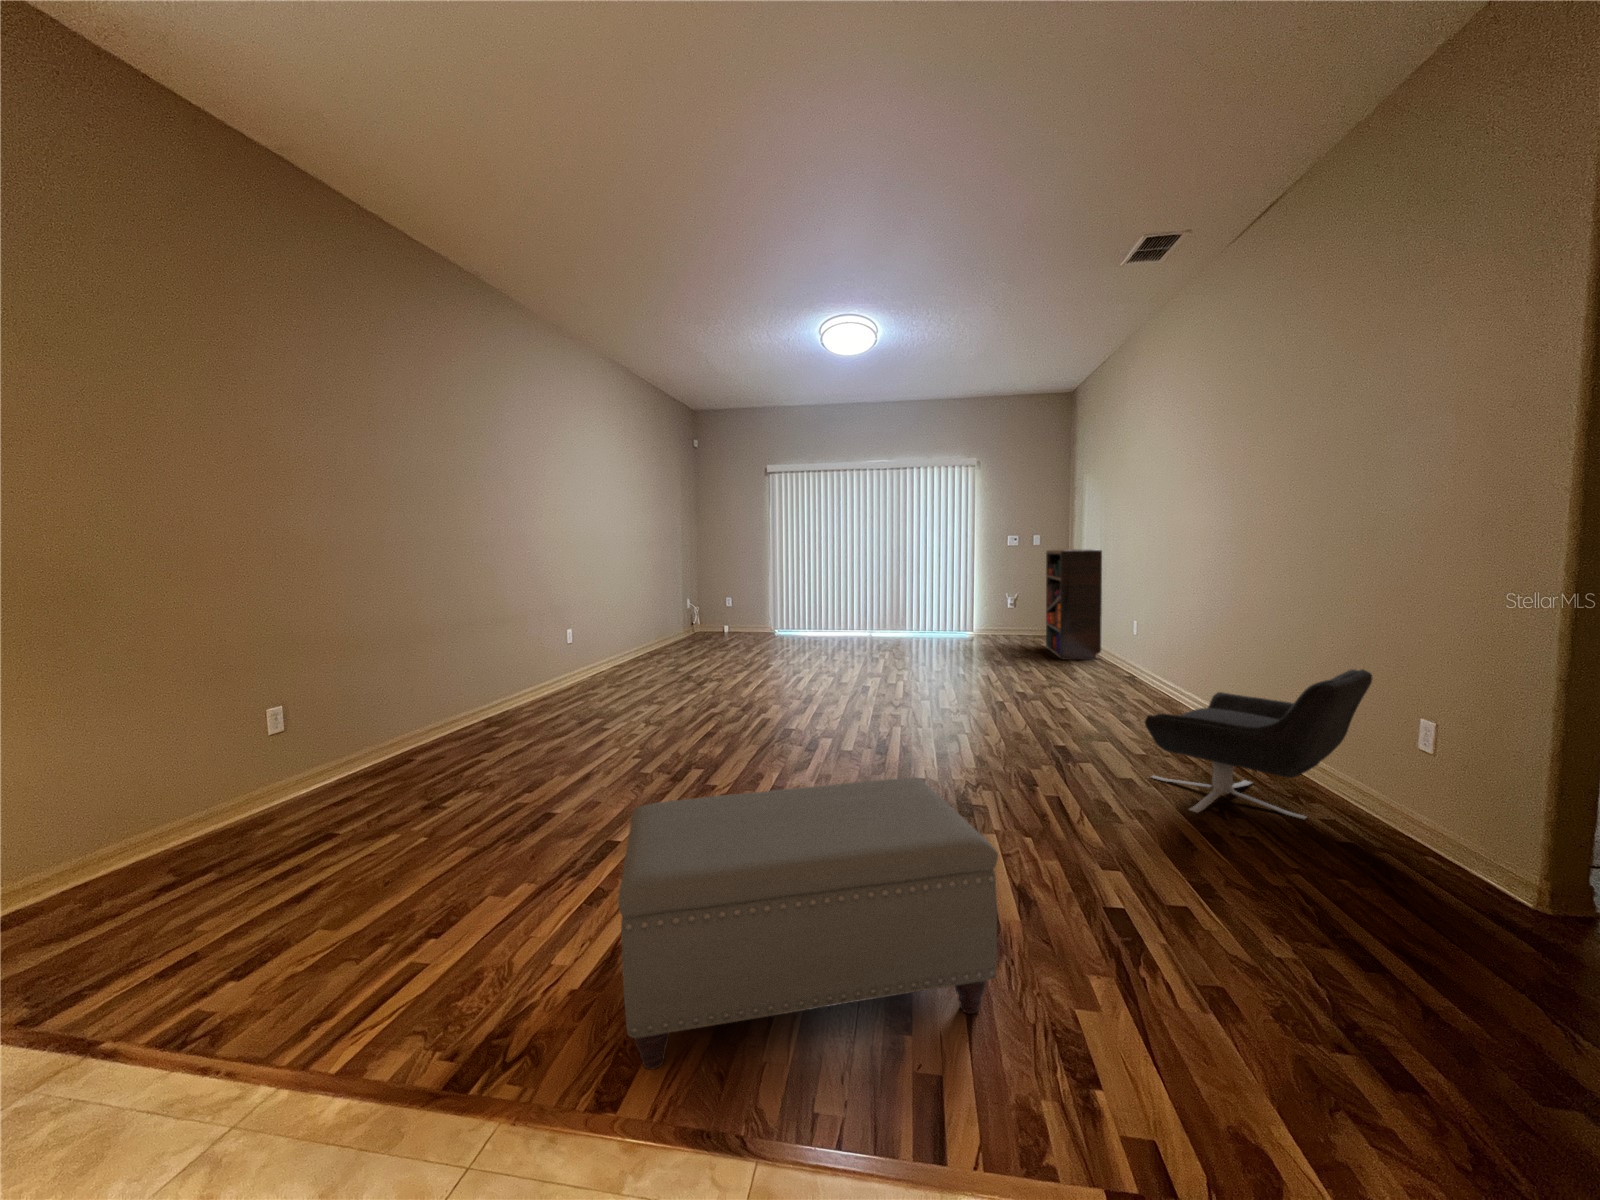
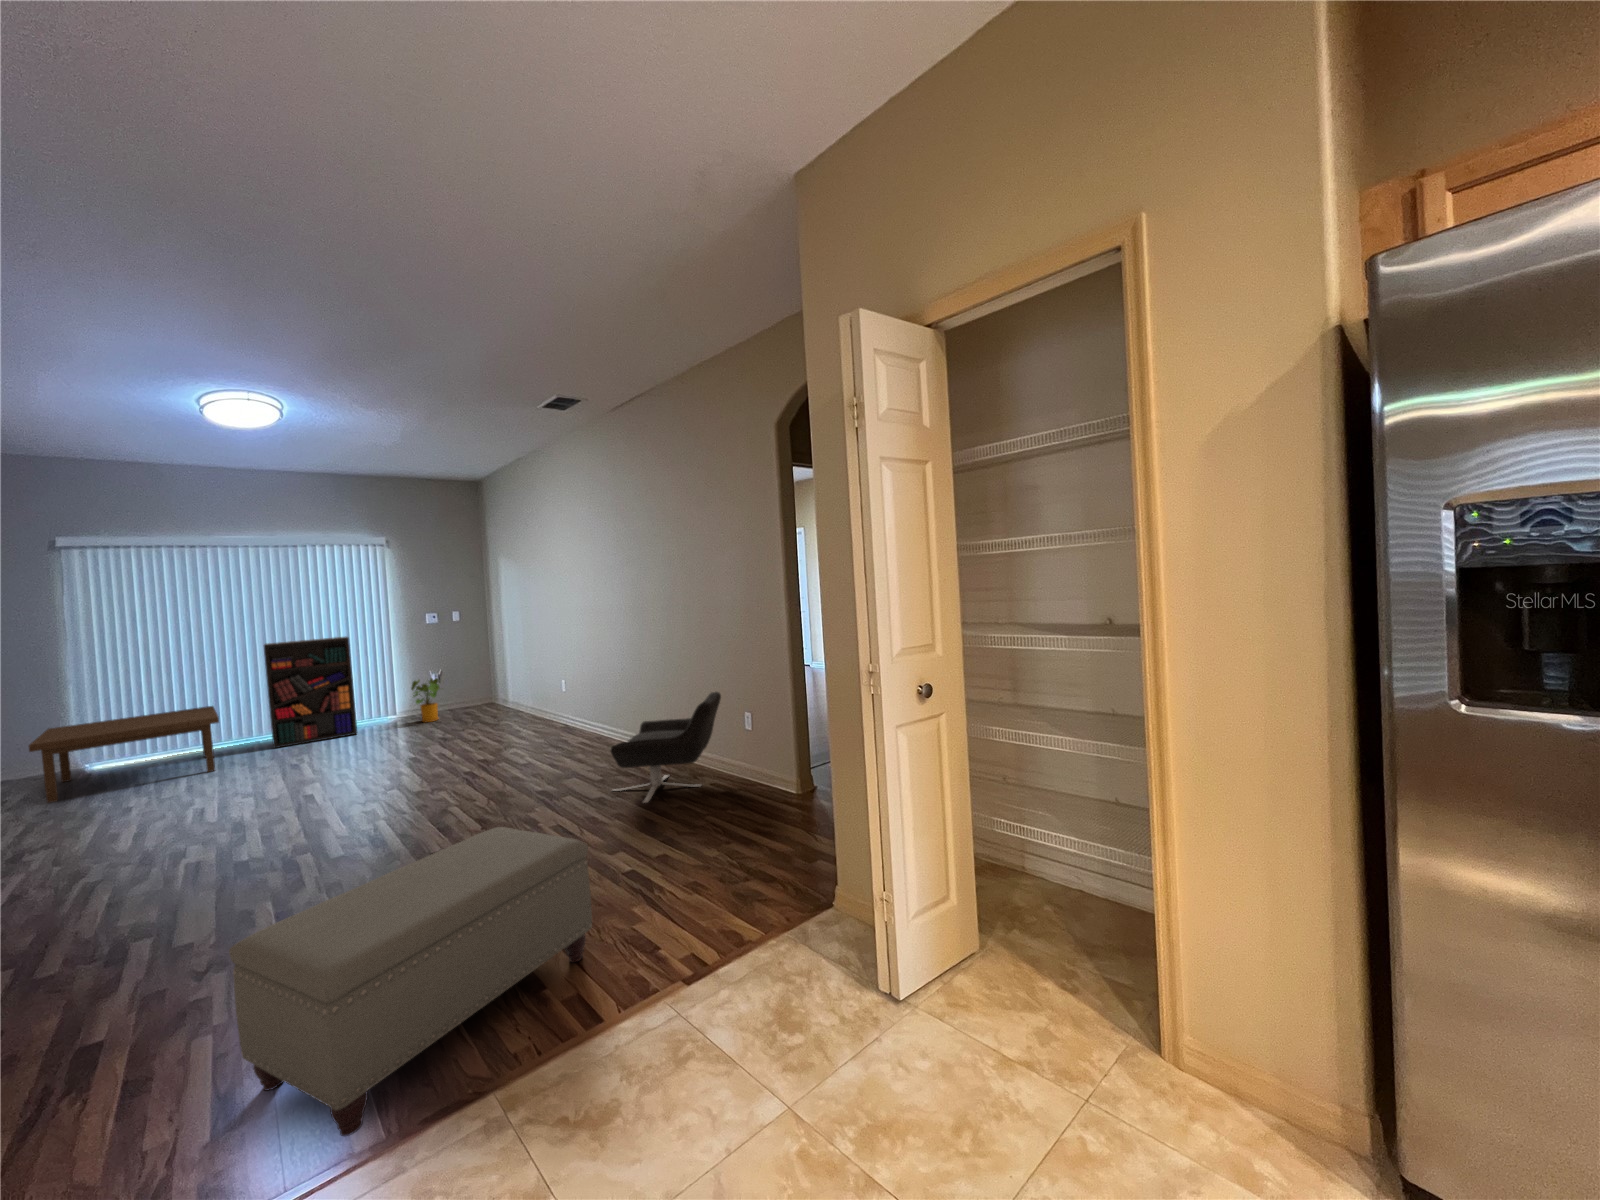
bookshelf: present [1046,549,1102,660] -> present [264,636,357,748]
house plant: none [984,600,1016,645] -> present [411,678,440,722]
coffee table: none [740,601,844,653] -> present [29,706,219,803]

